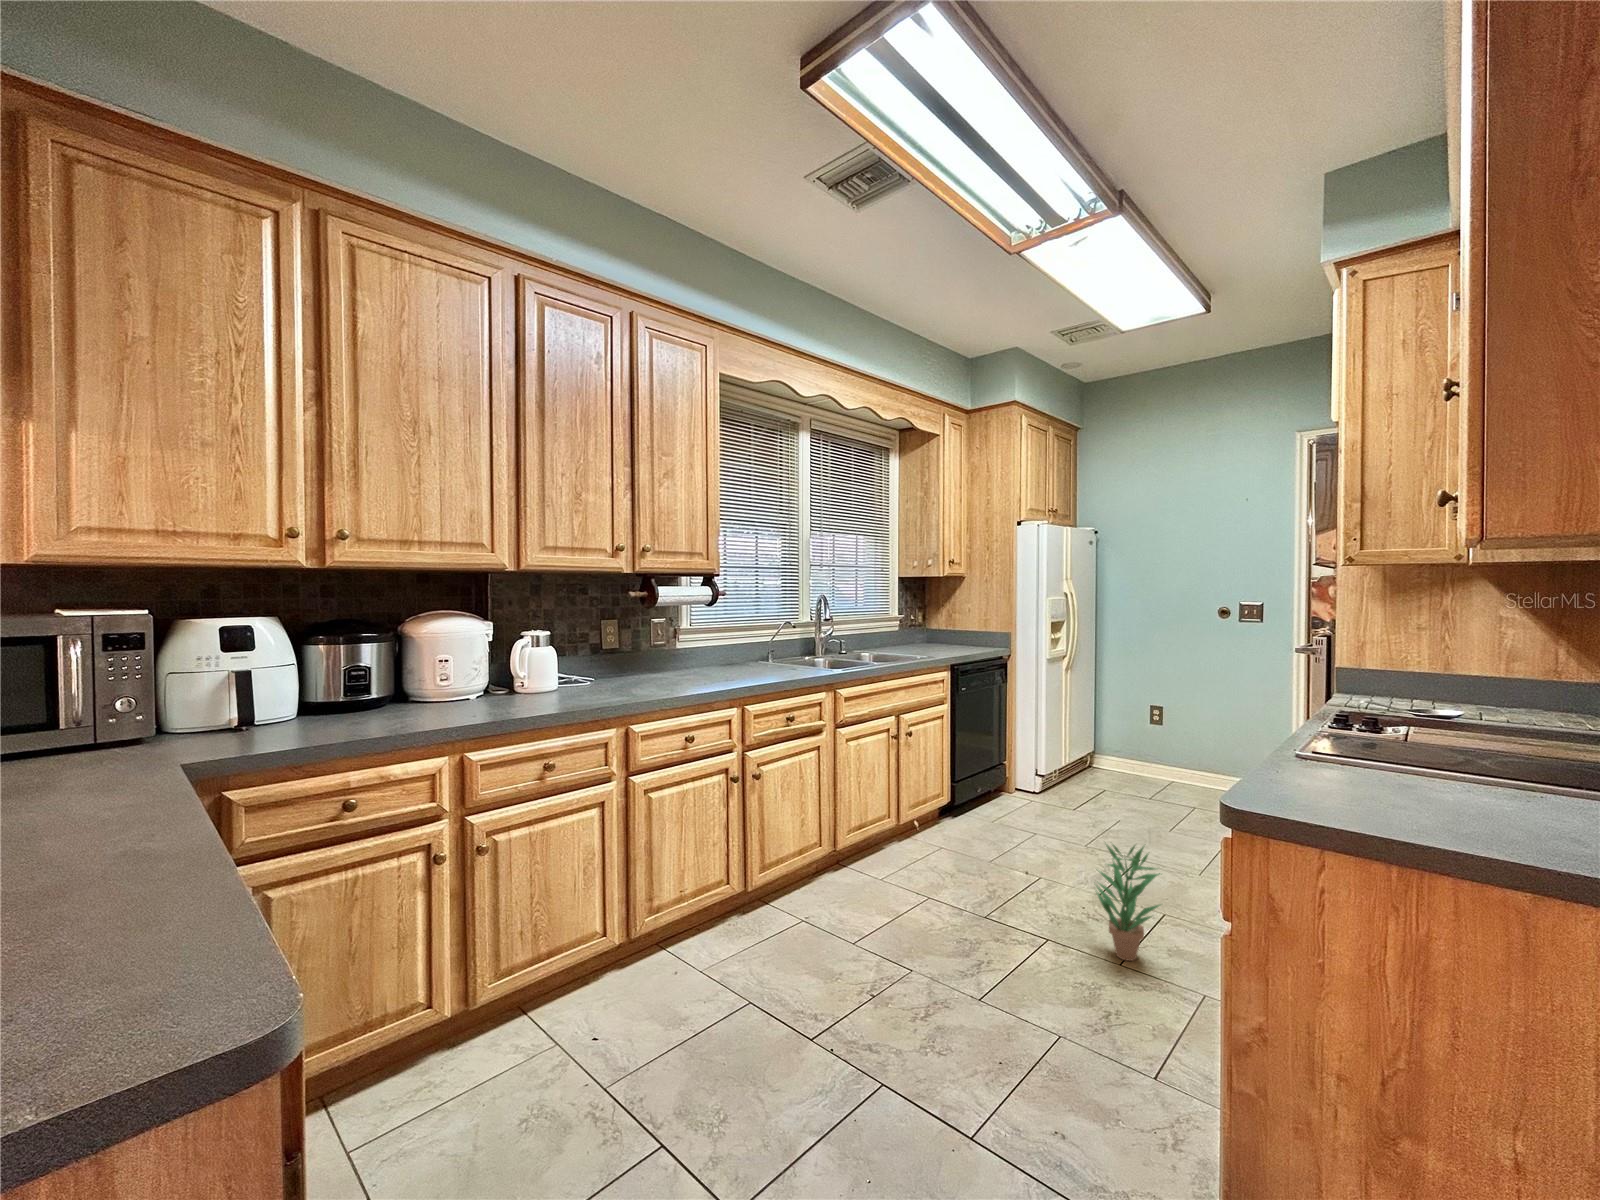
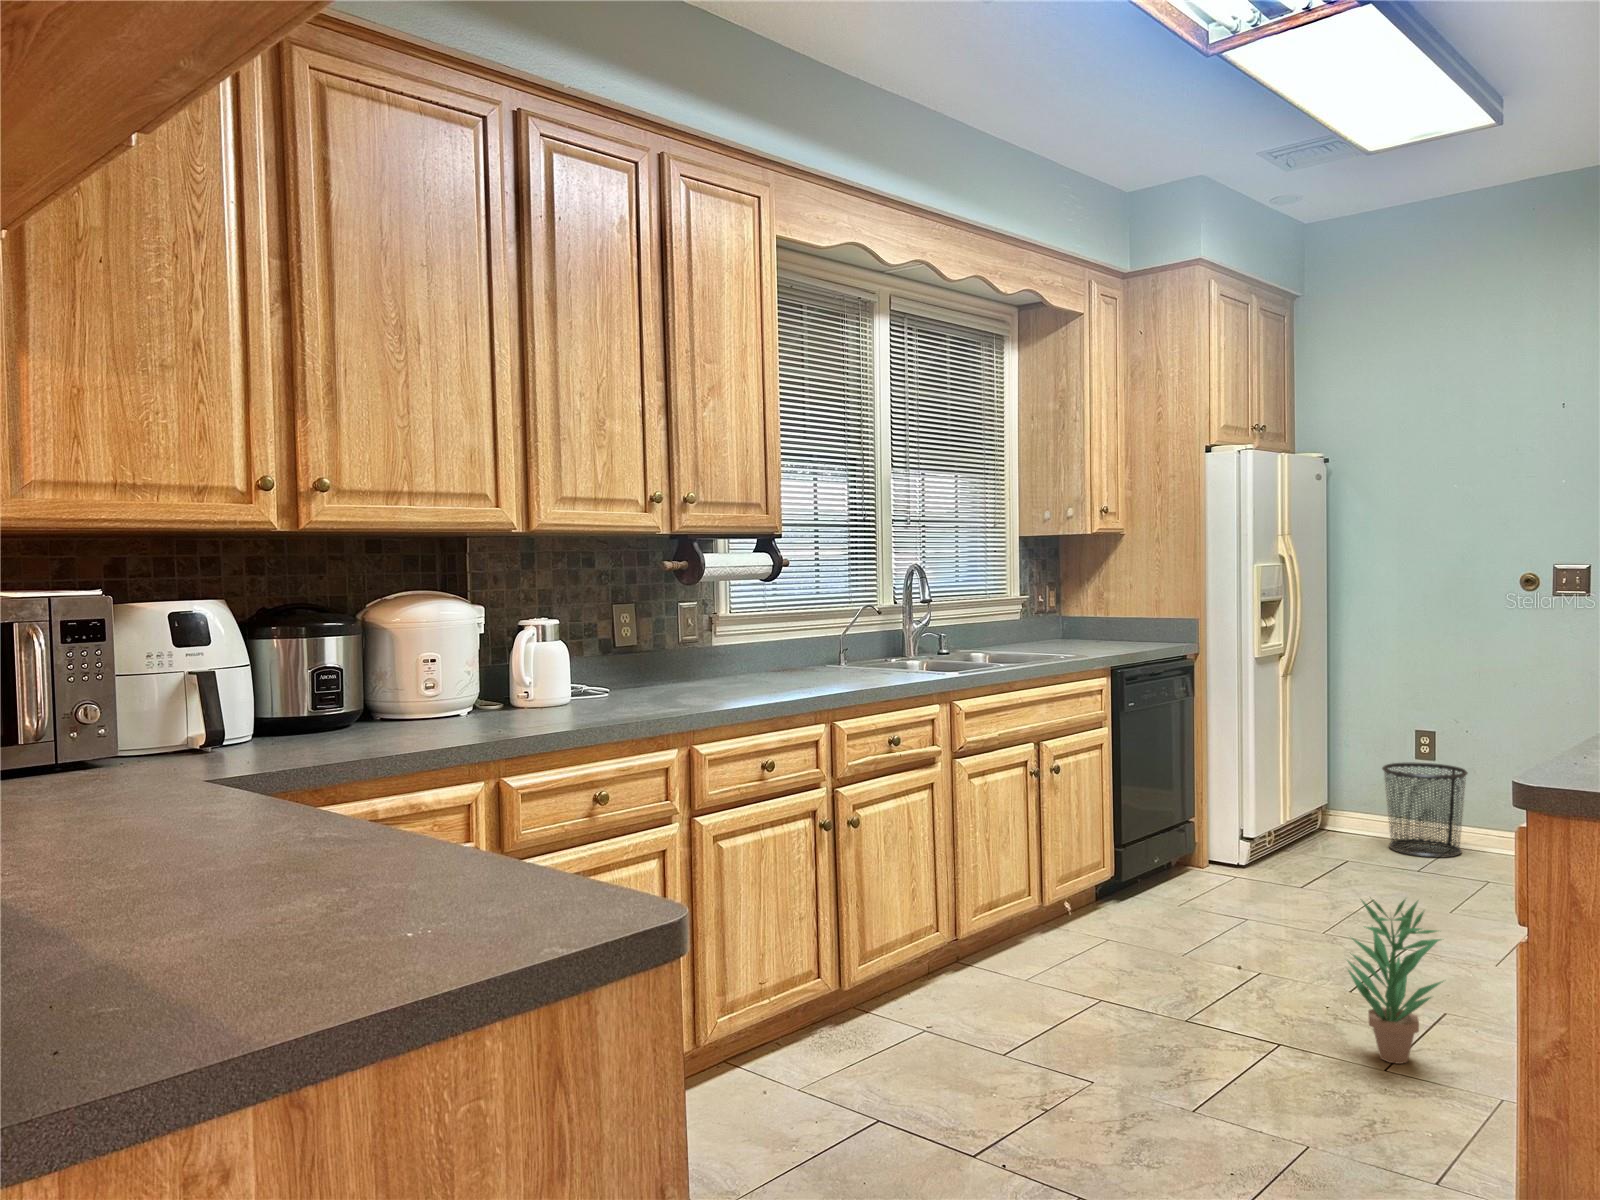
waste bin: none [1130,729,1186,793] -> present [1382,762,1468,858]

